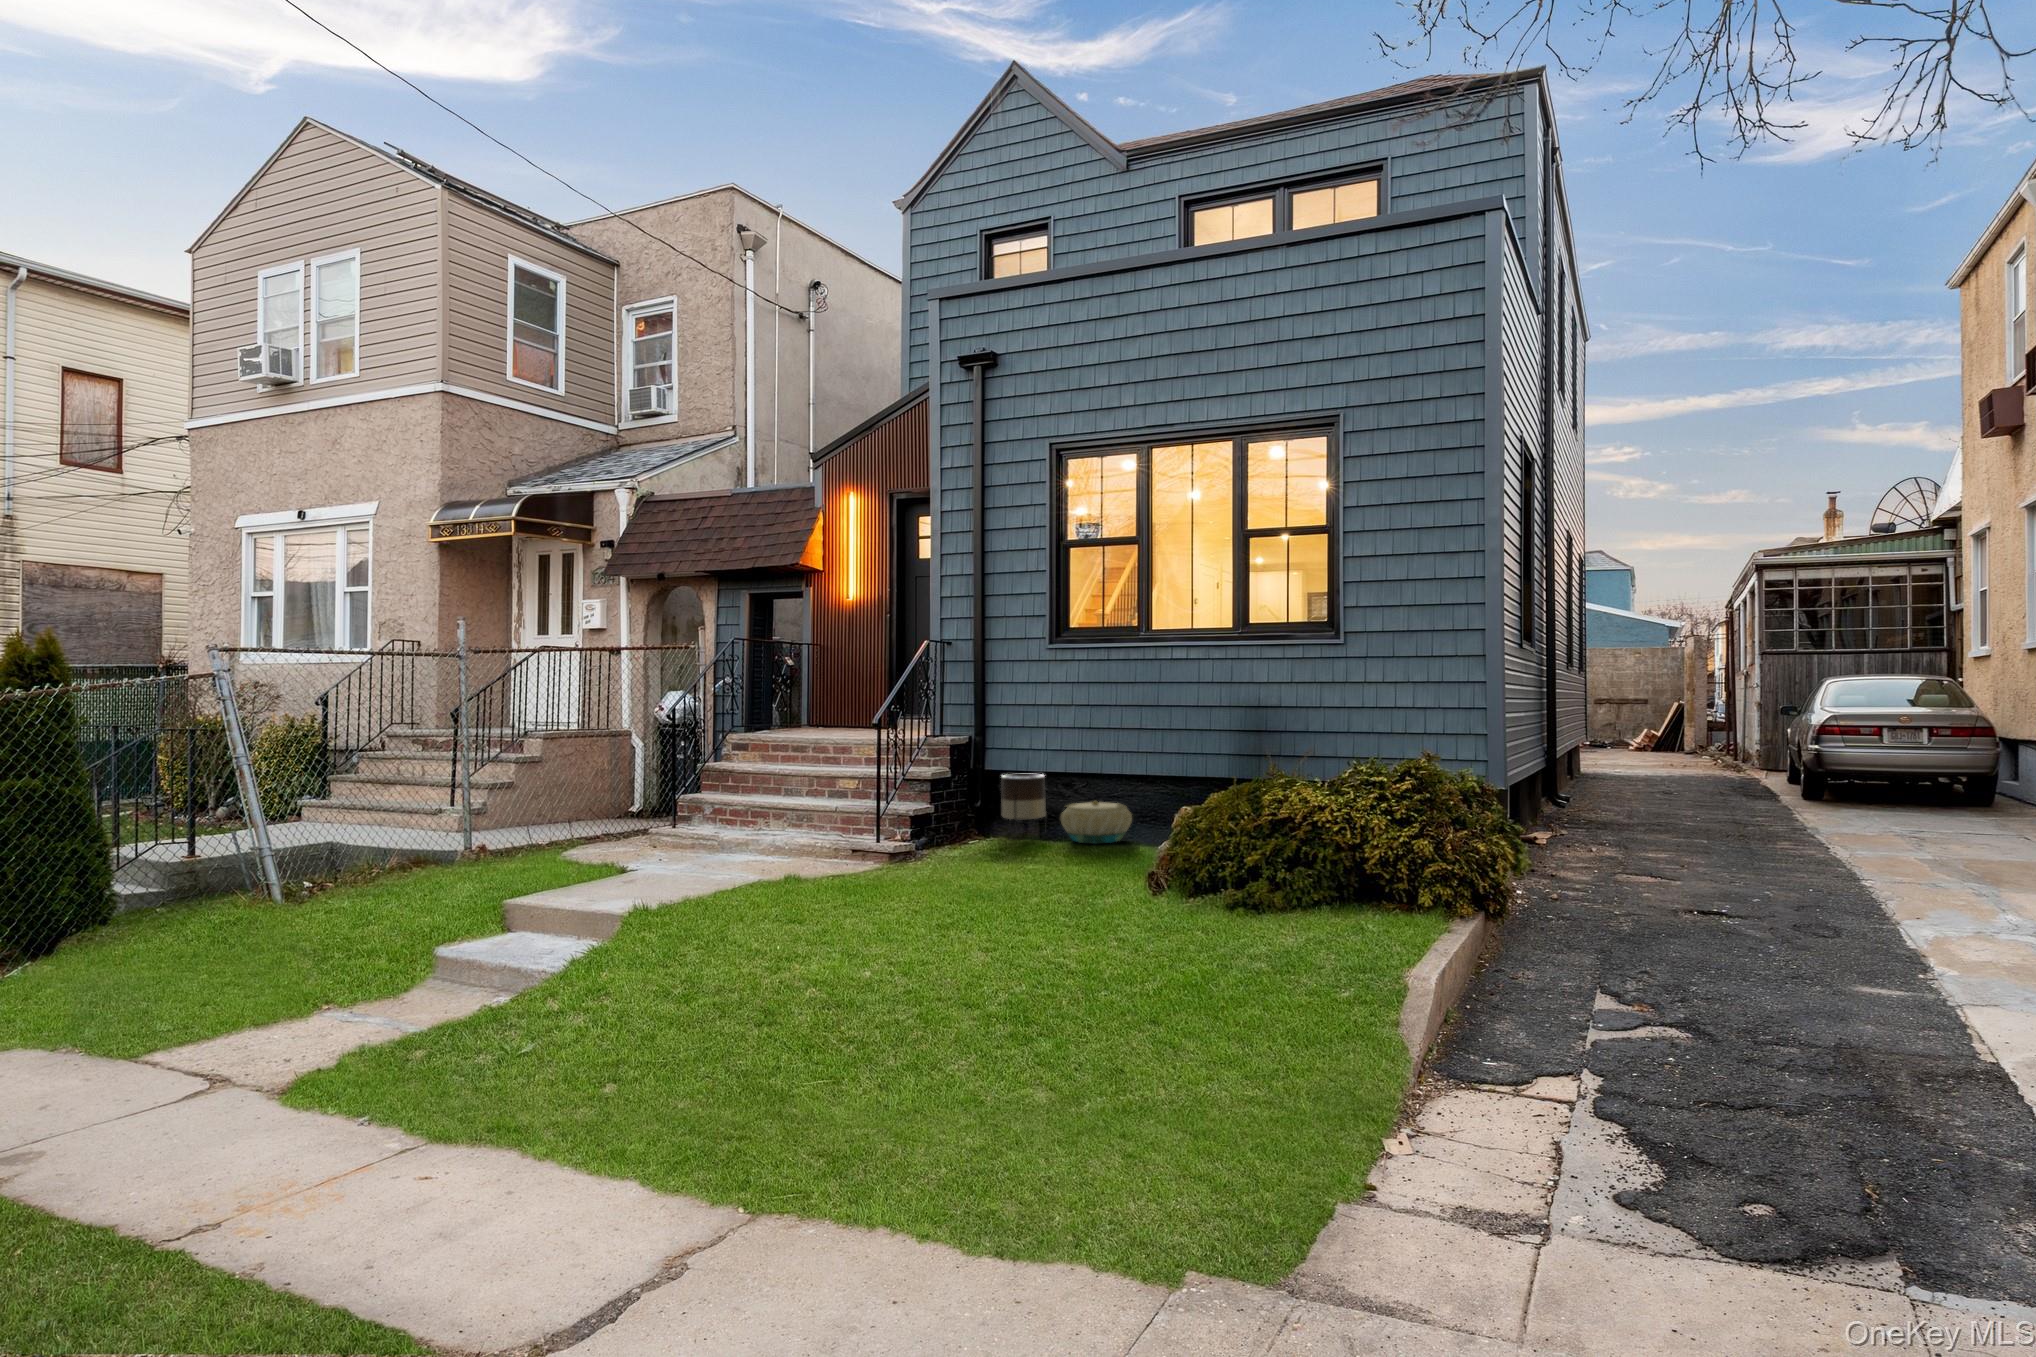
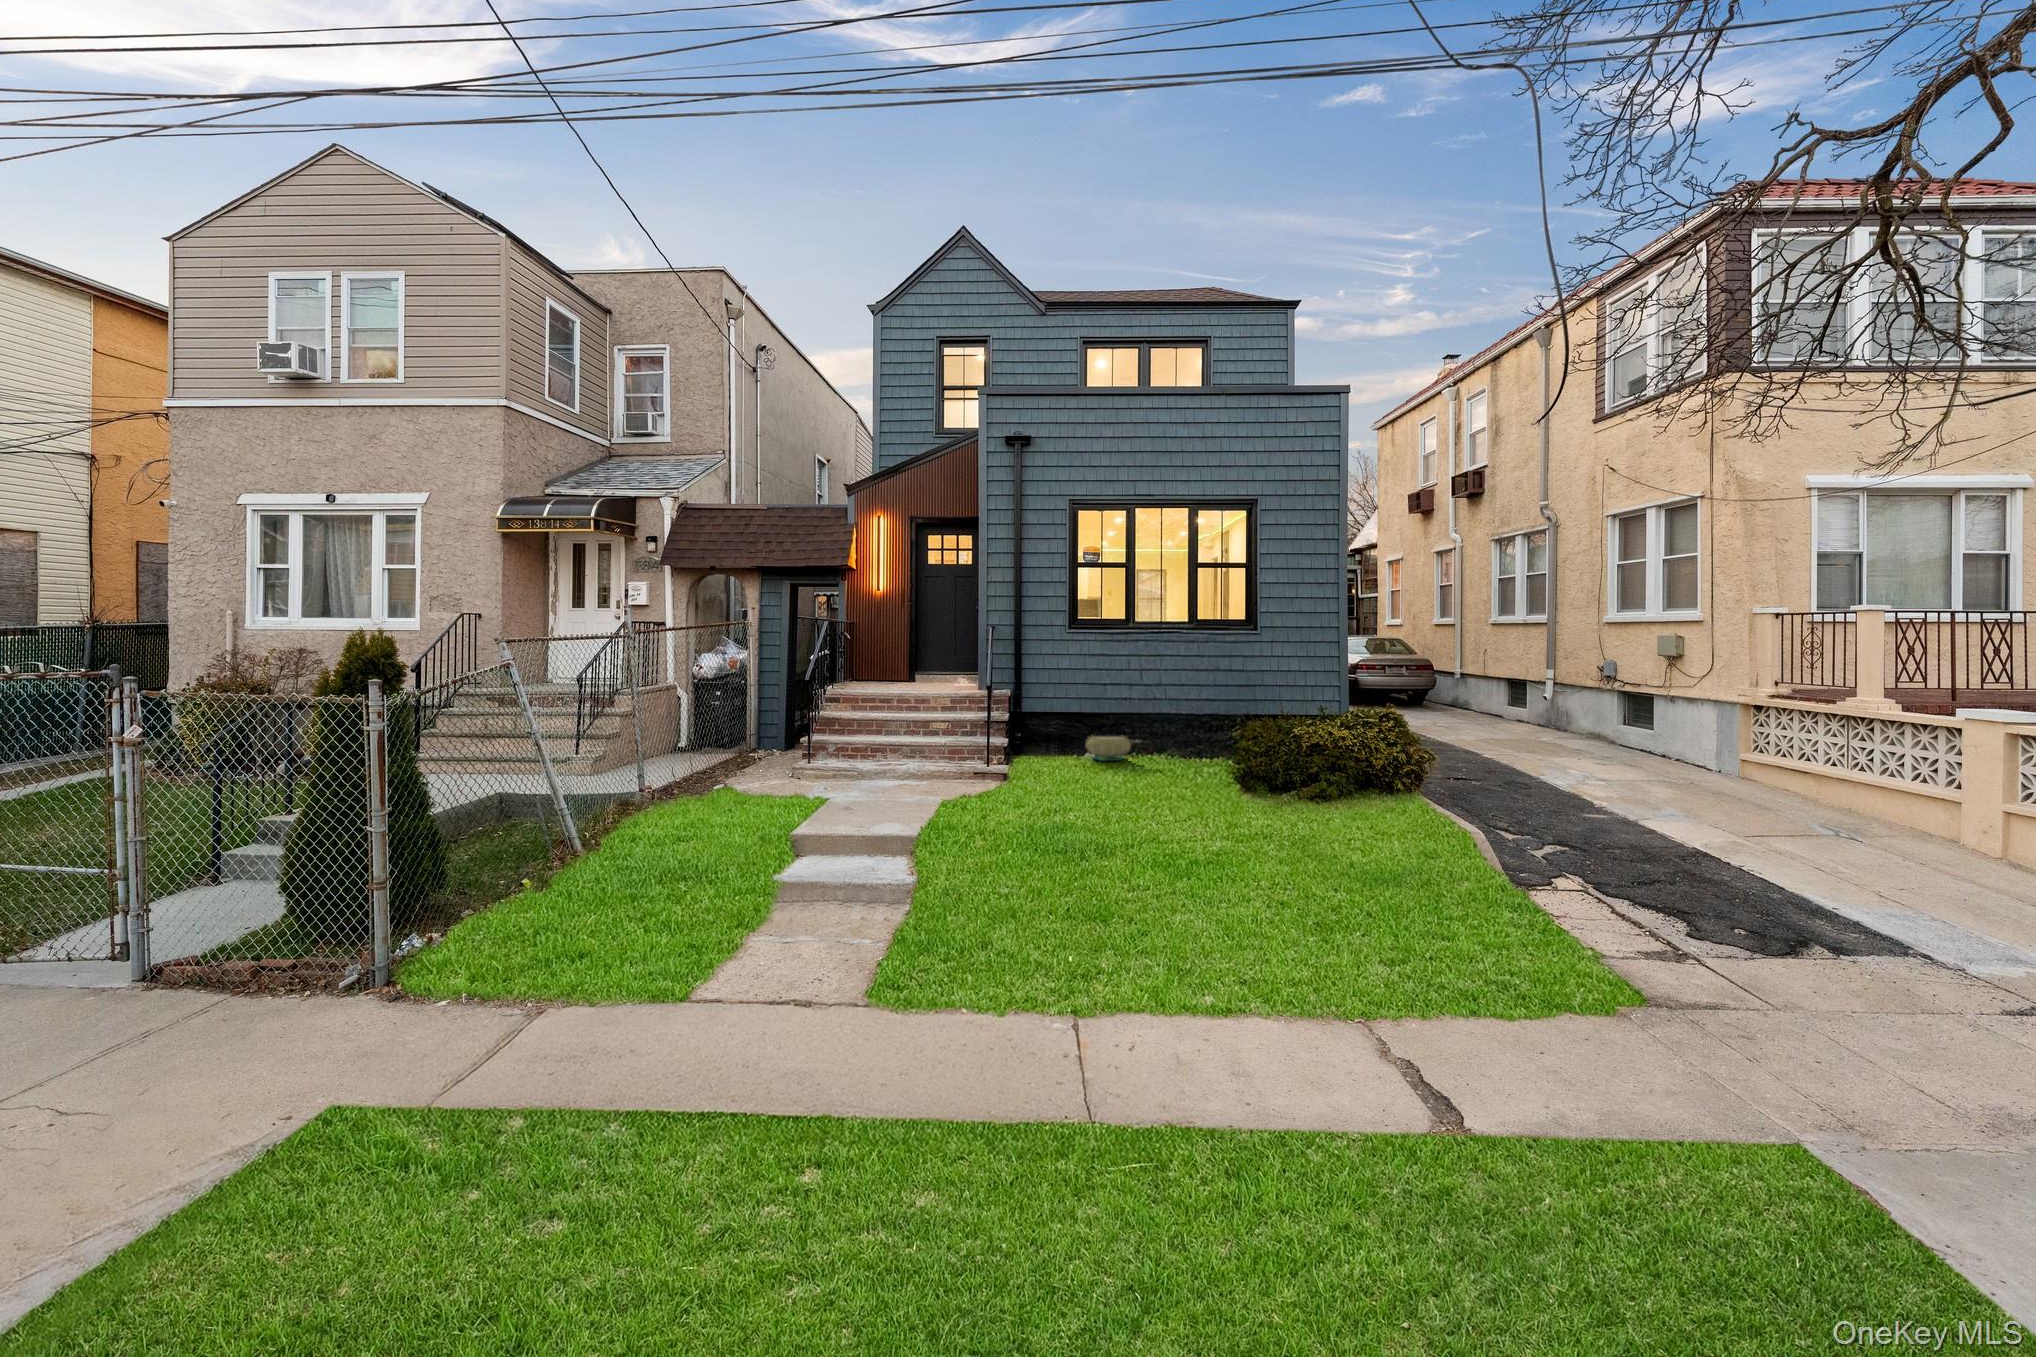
planter: present [1001,774,1047,832] -> none [1039,717,1067,759]

